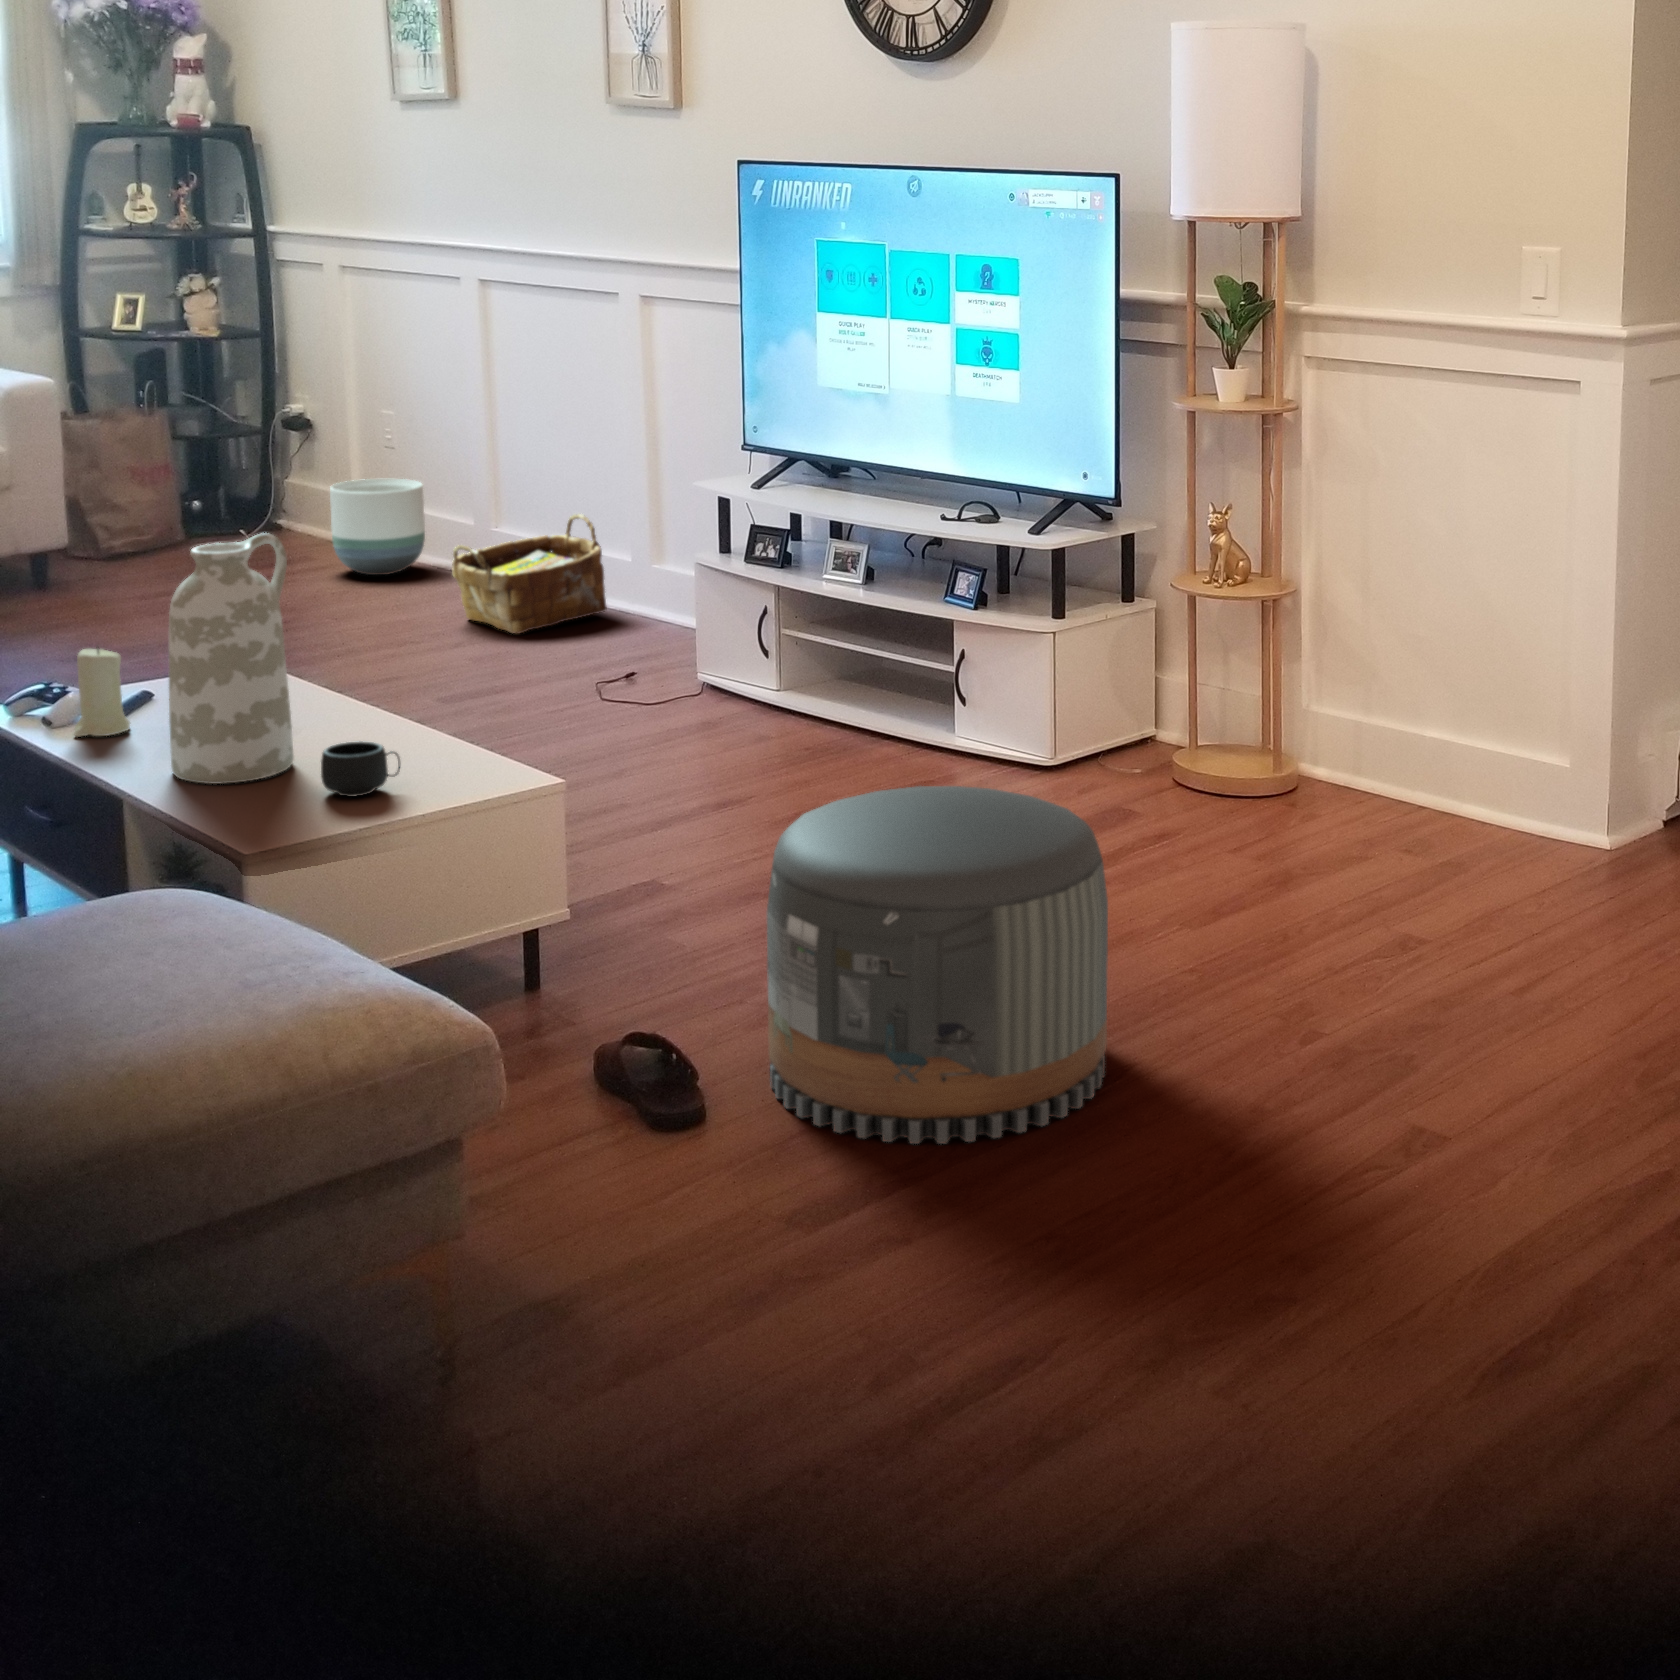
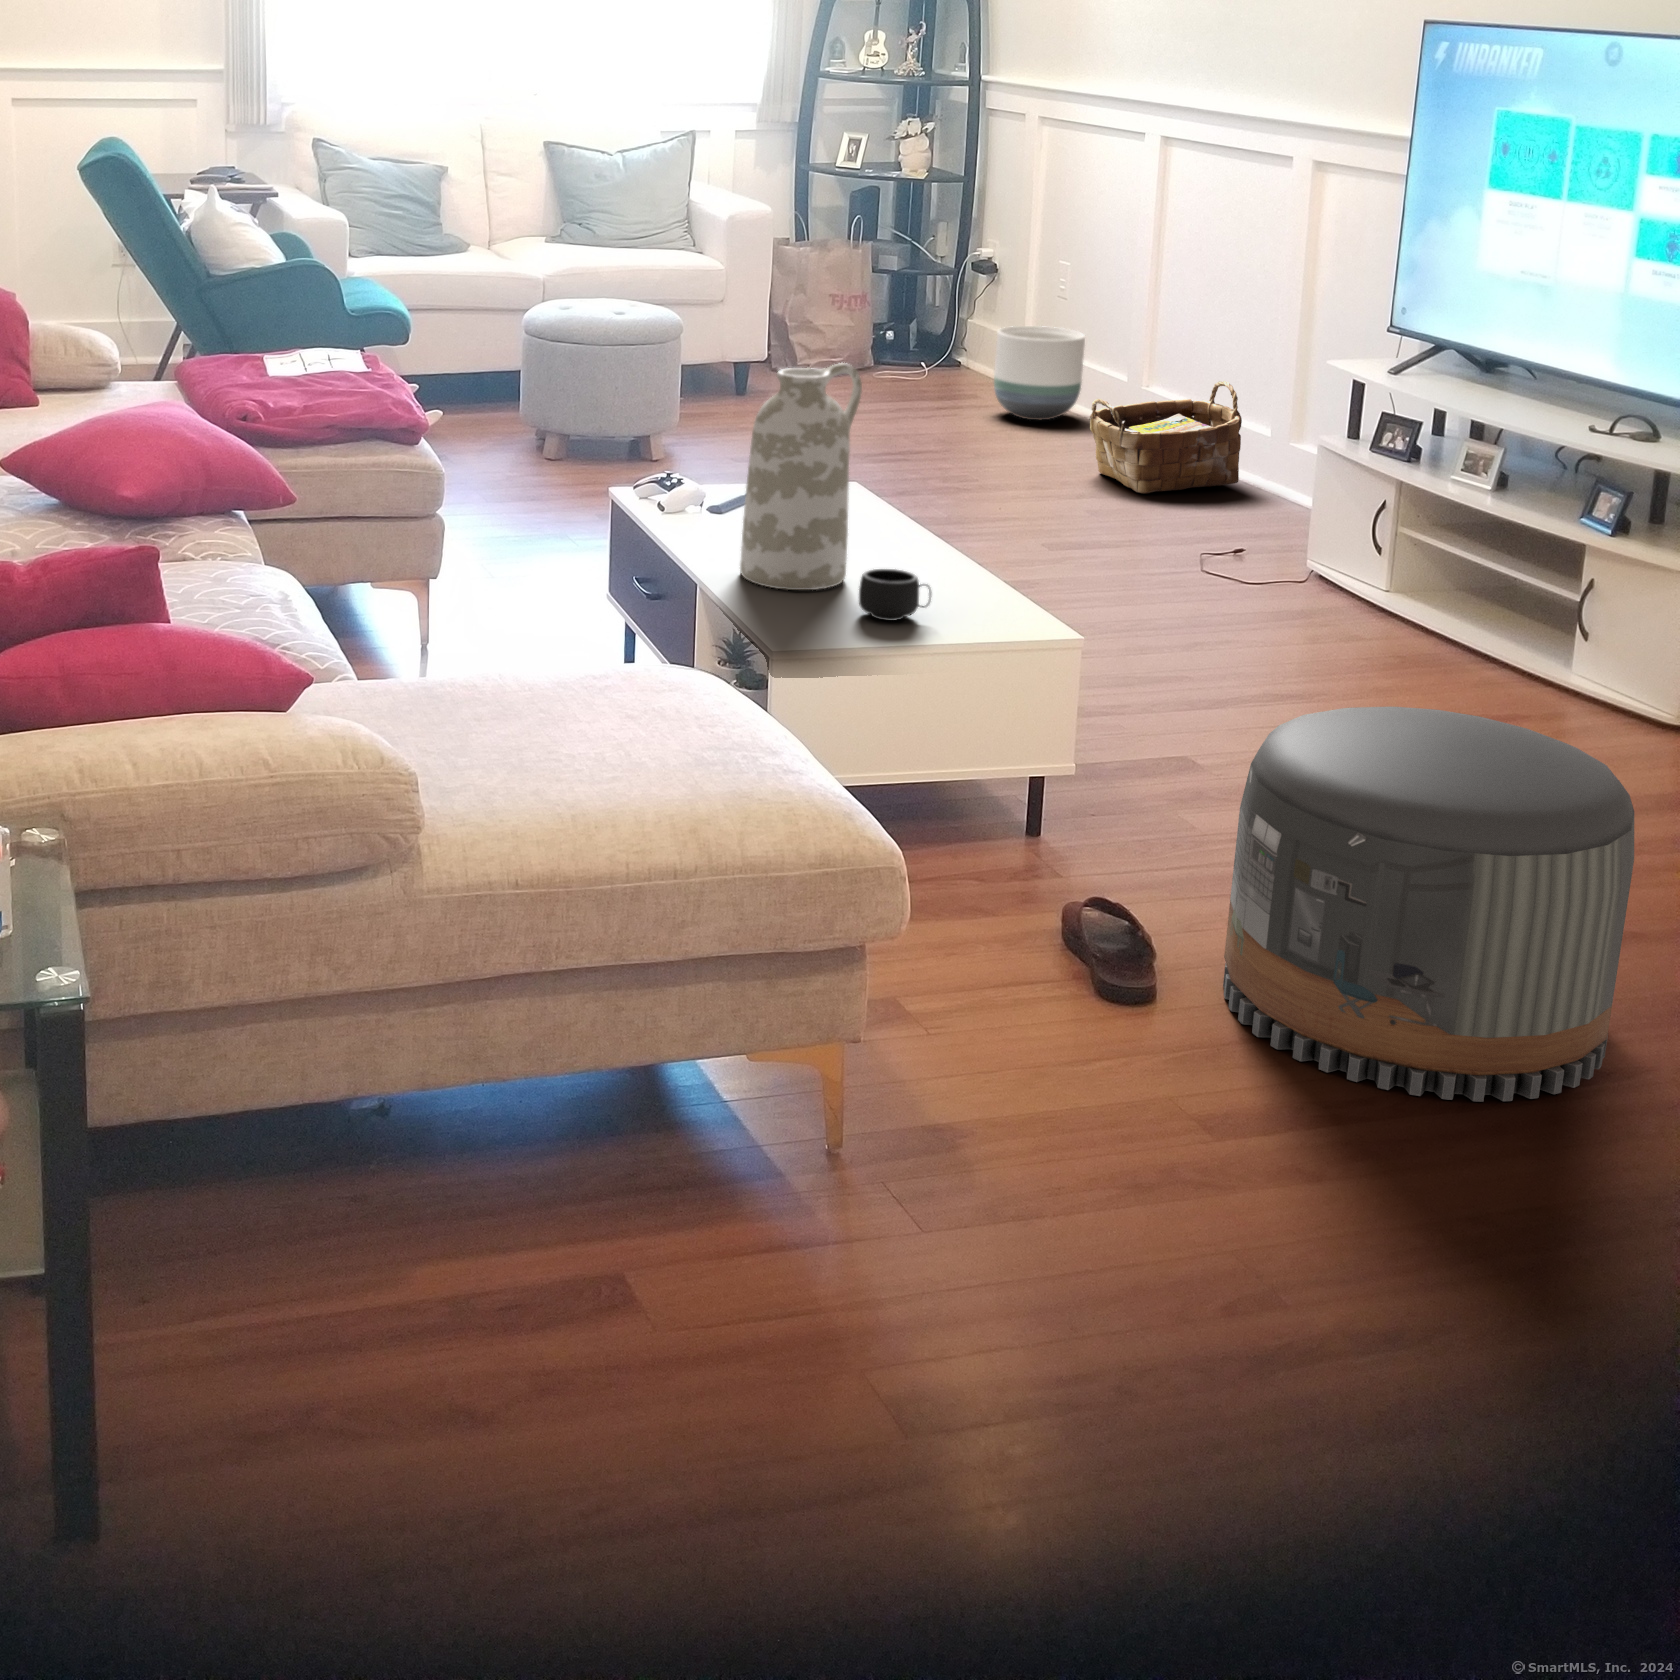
candle: present [74,647,130,737] -> none [676,449,725,531]

